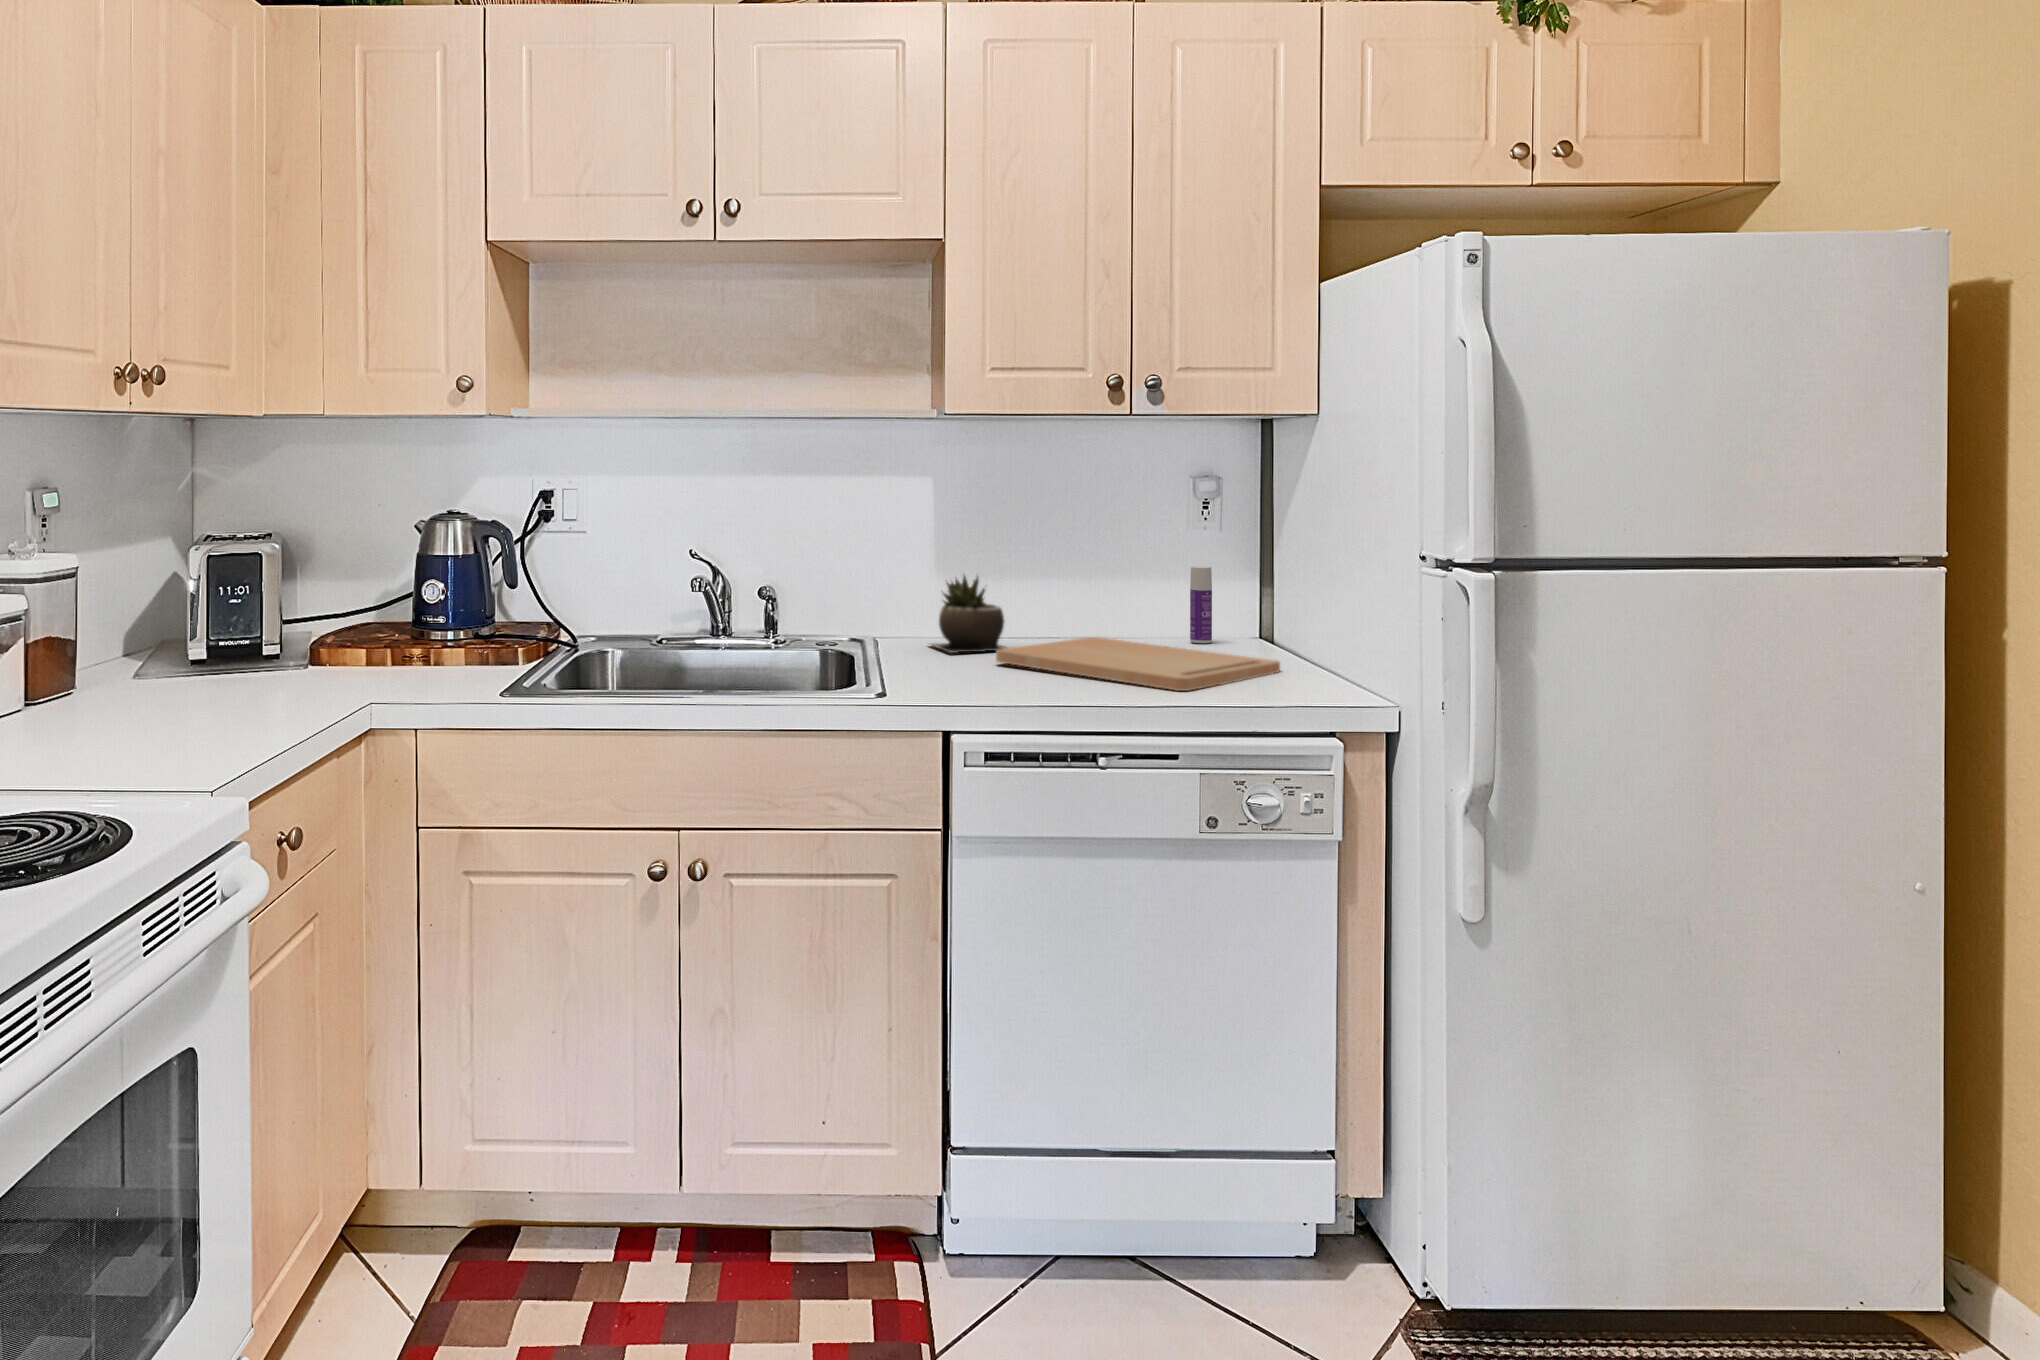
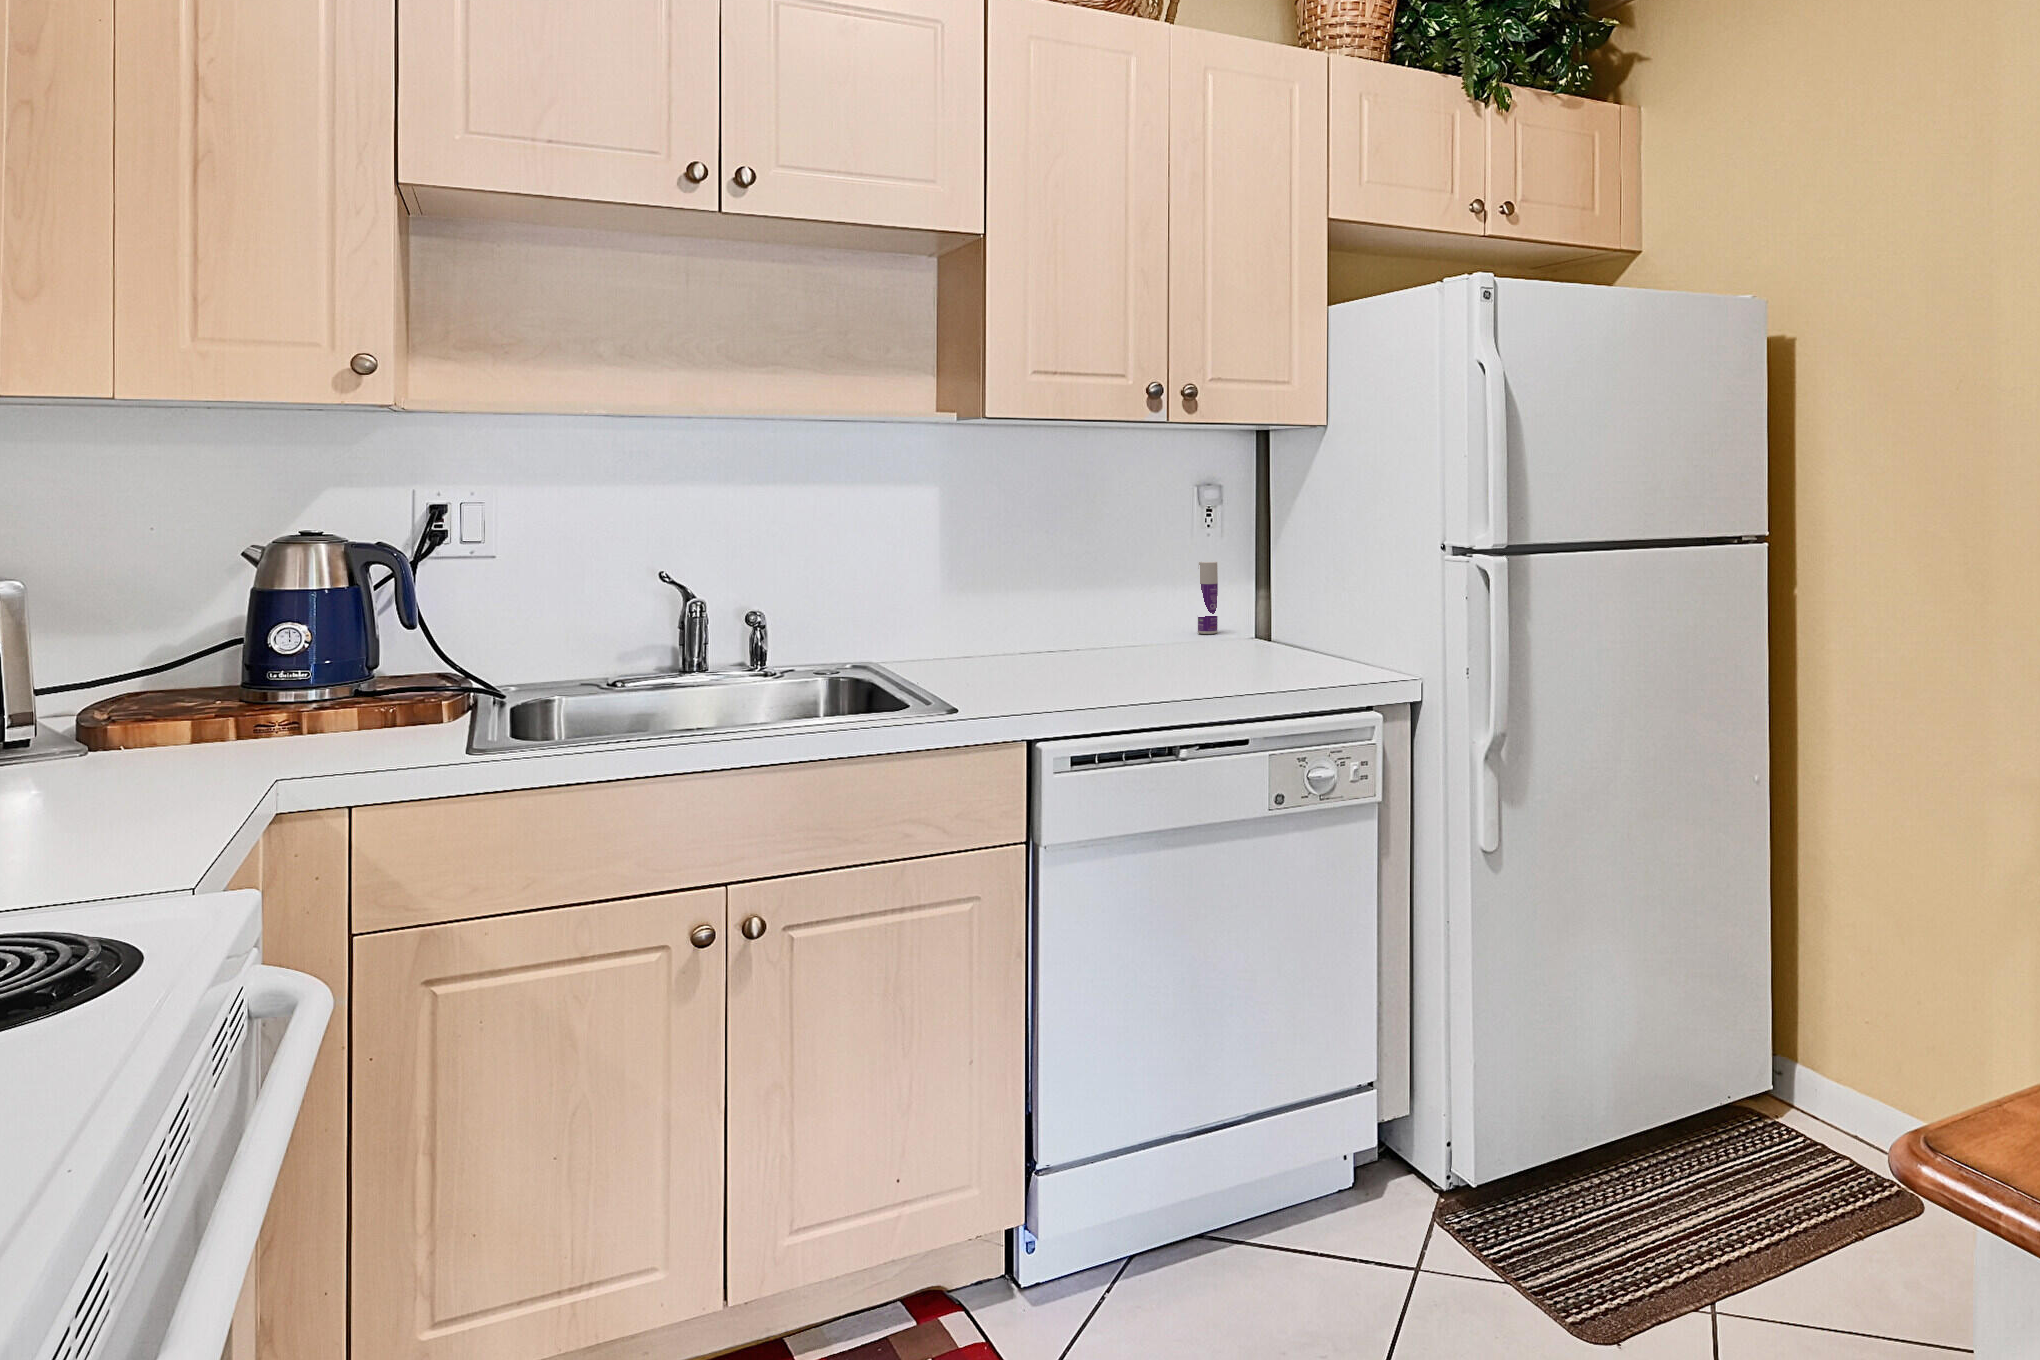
succulent plant: present [931,576,1004,653] -> none [946,576,1043,658]
cutting board: present [996,637,1280,691] -> none [1042,634,1305,677]

